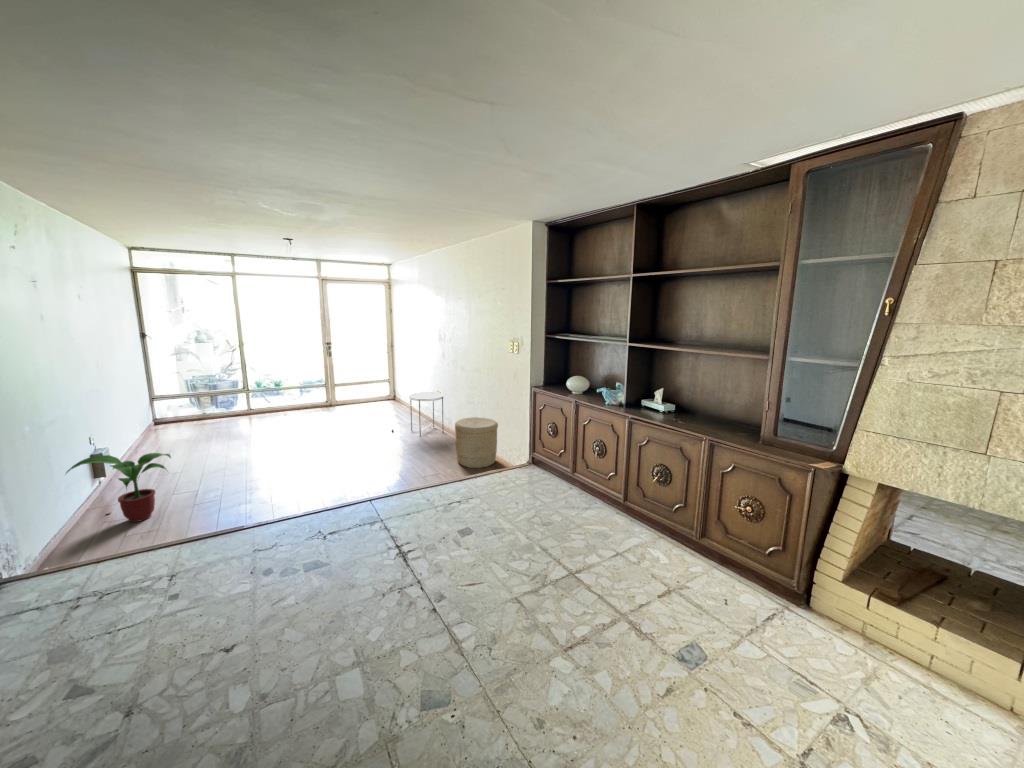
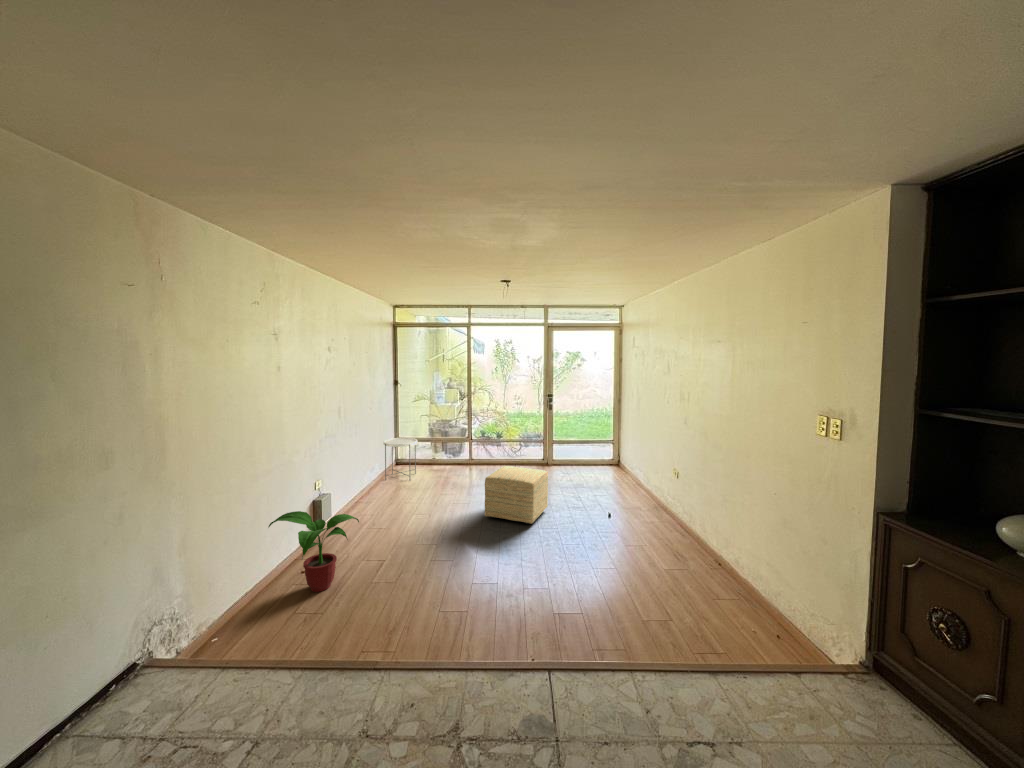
side table: present [409,392,444,436] -> present [384,438,417,480]
ottoman: none [283,404,342,448] -> present [485,466,548,524]
woven basket: present [455,417,498,468] -> none [695,528,776,626]

